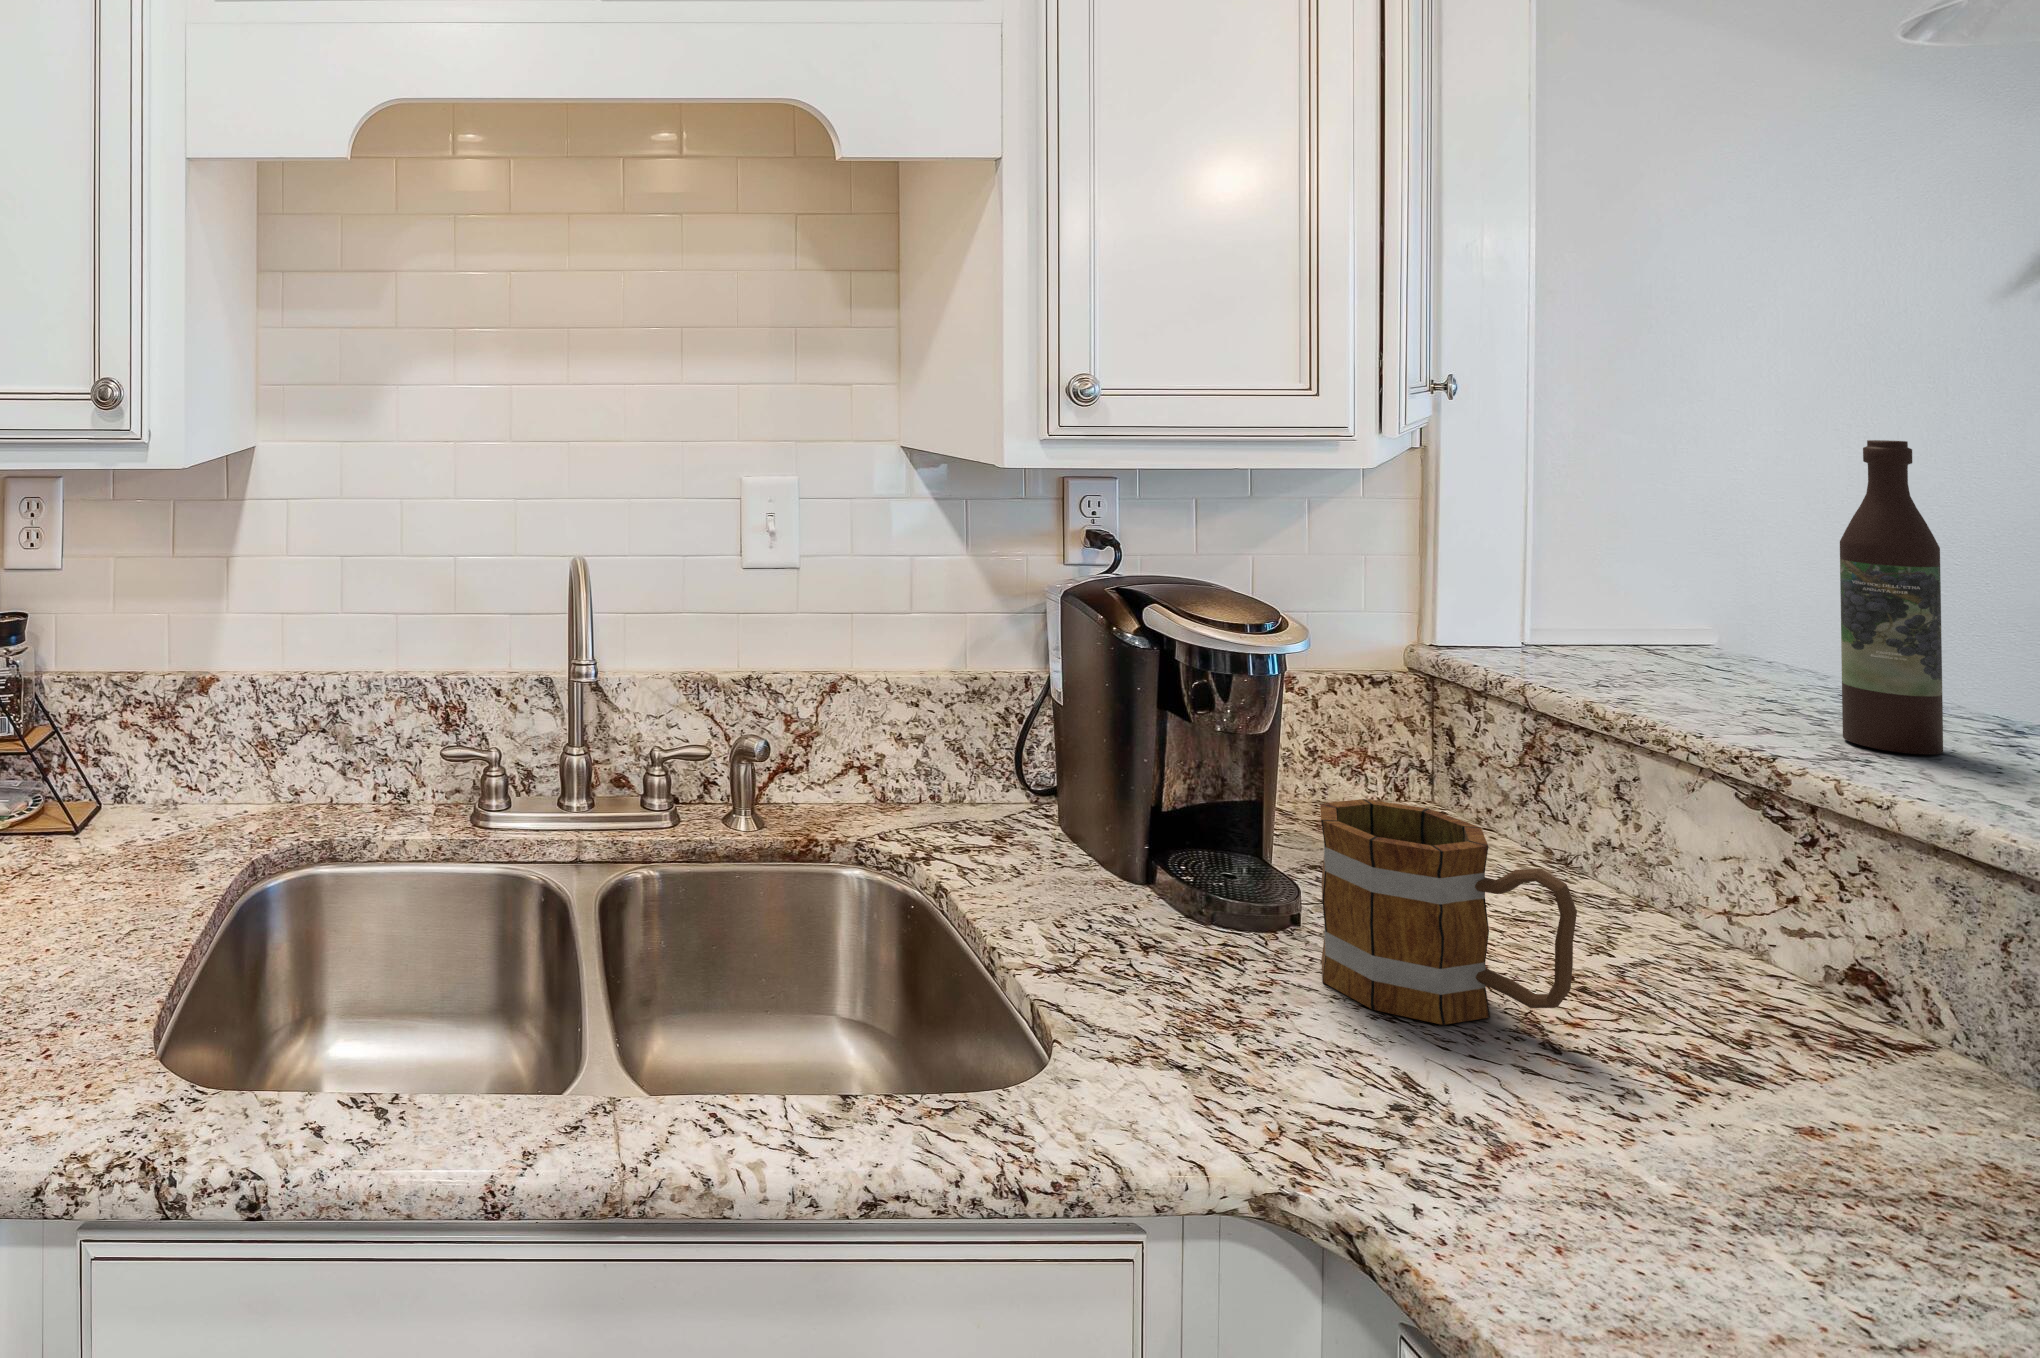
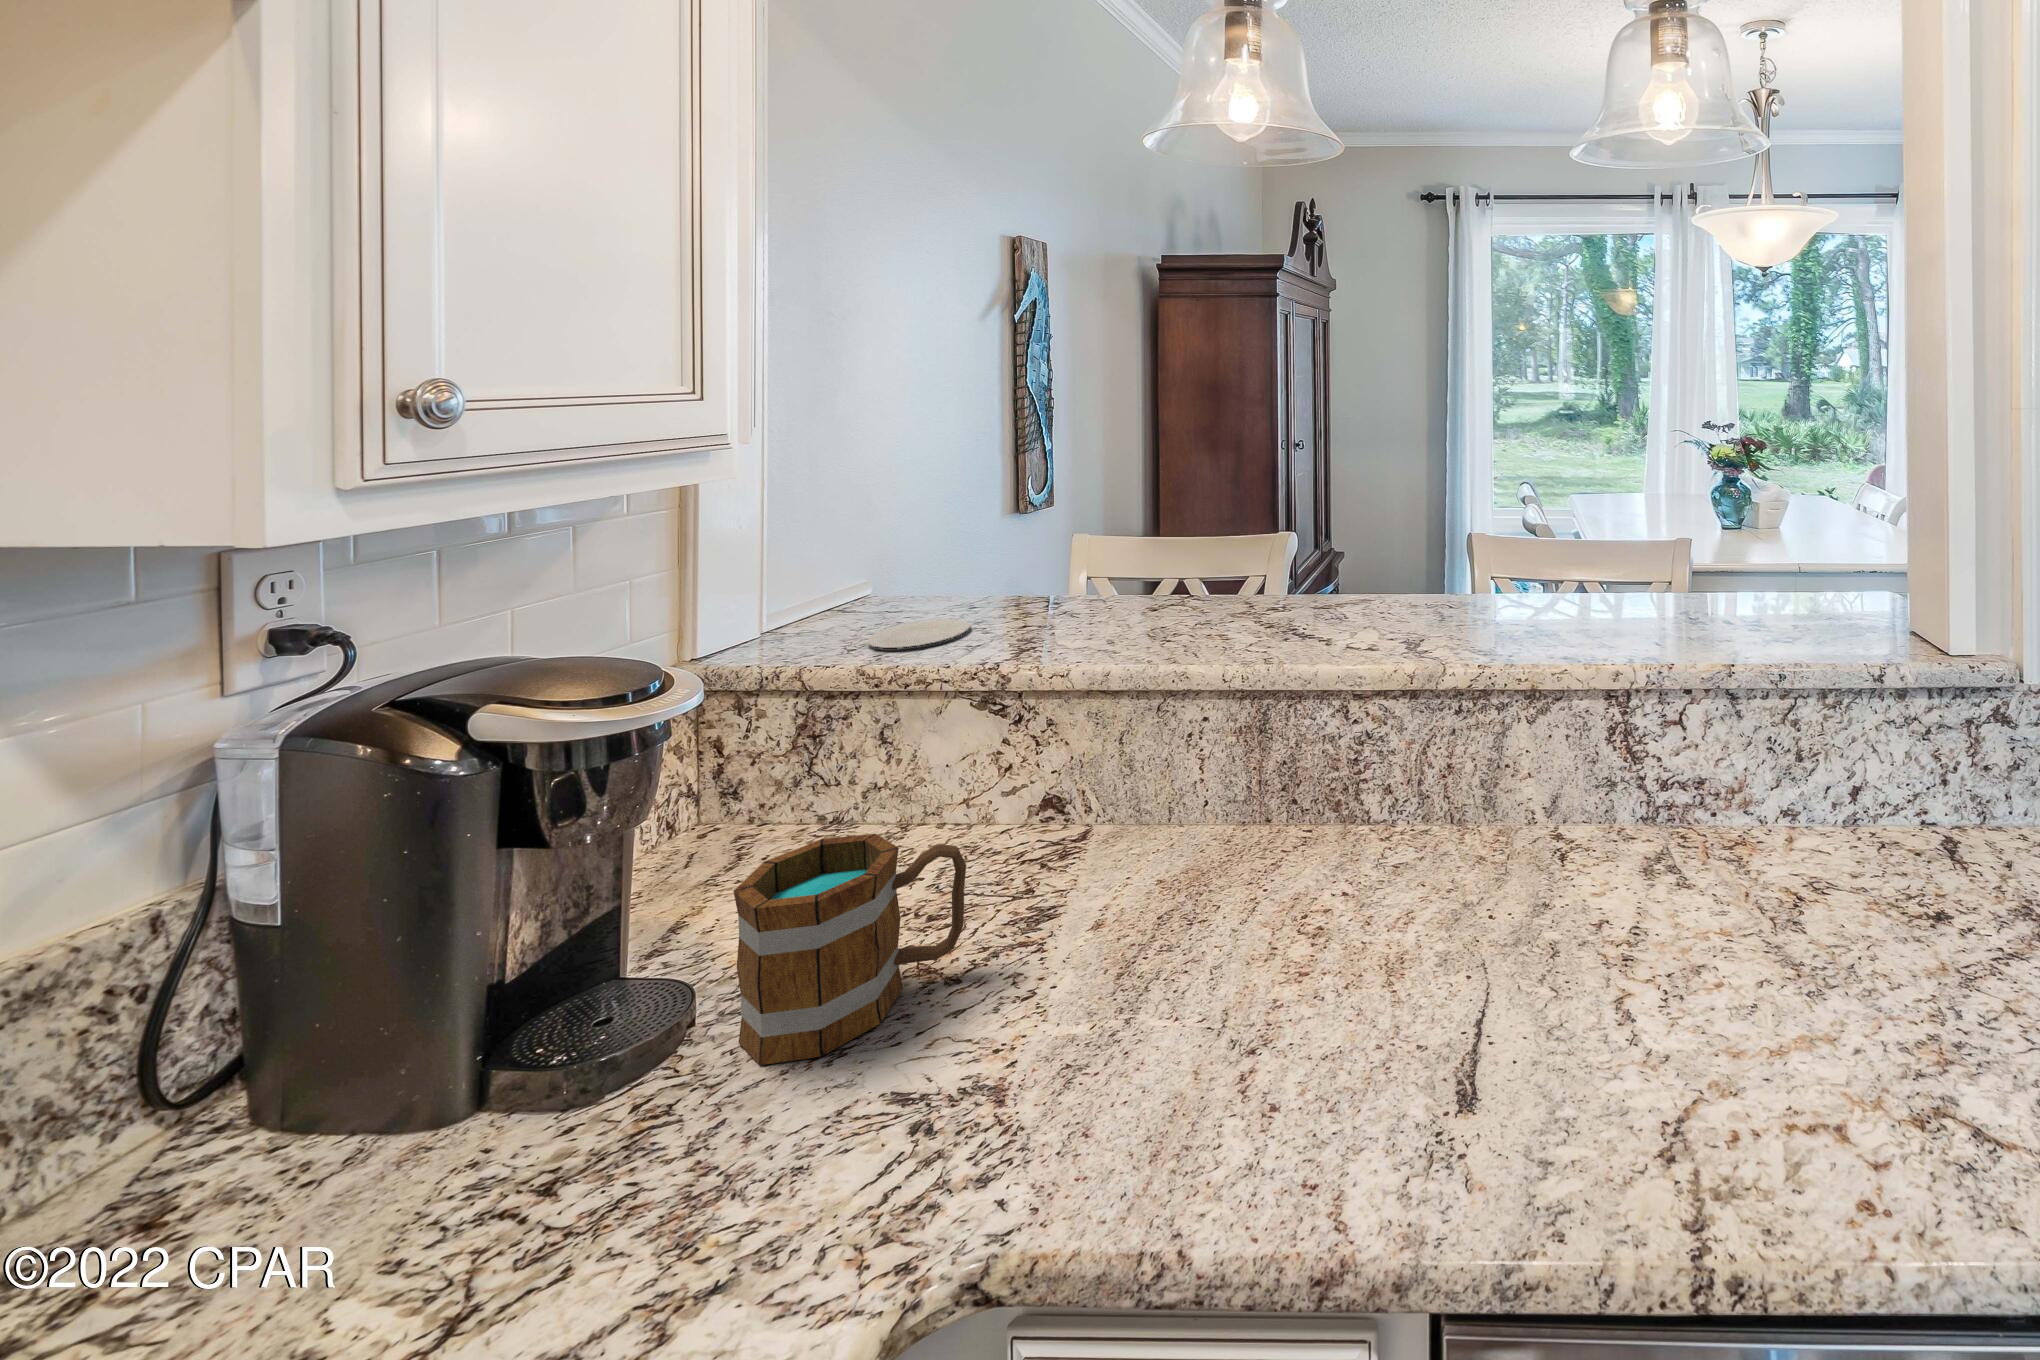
wine bottle: present [1840,440,1943,754] -> none [1004,454,1055,651]
plate: none [1599,466,1821,704] -> present [867,619,969,648]

